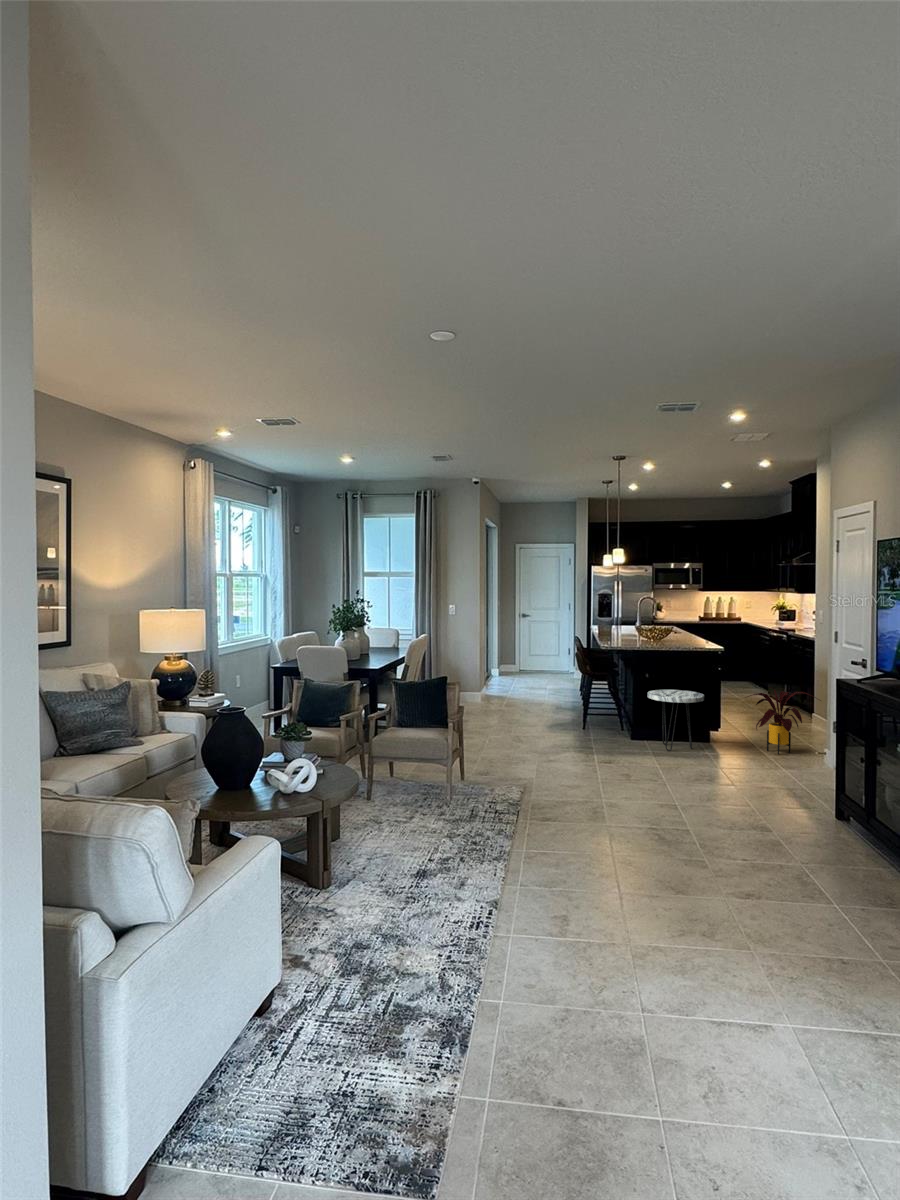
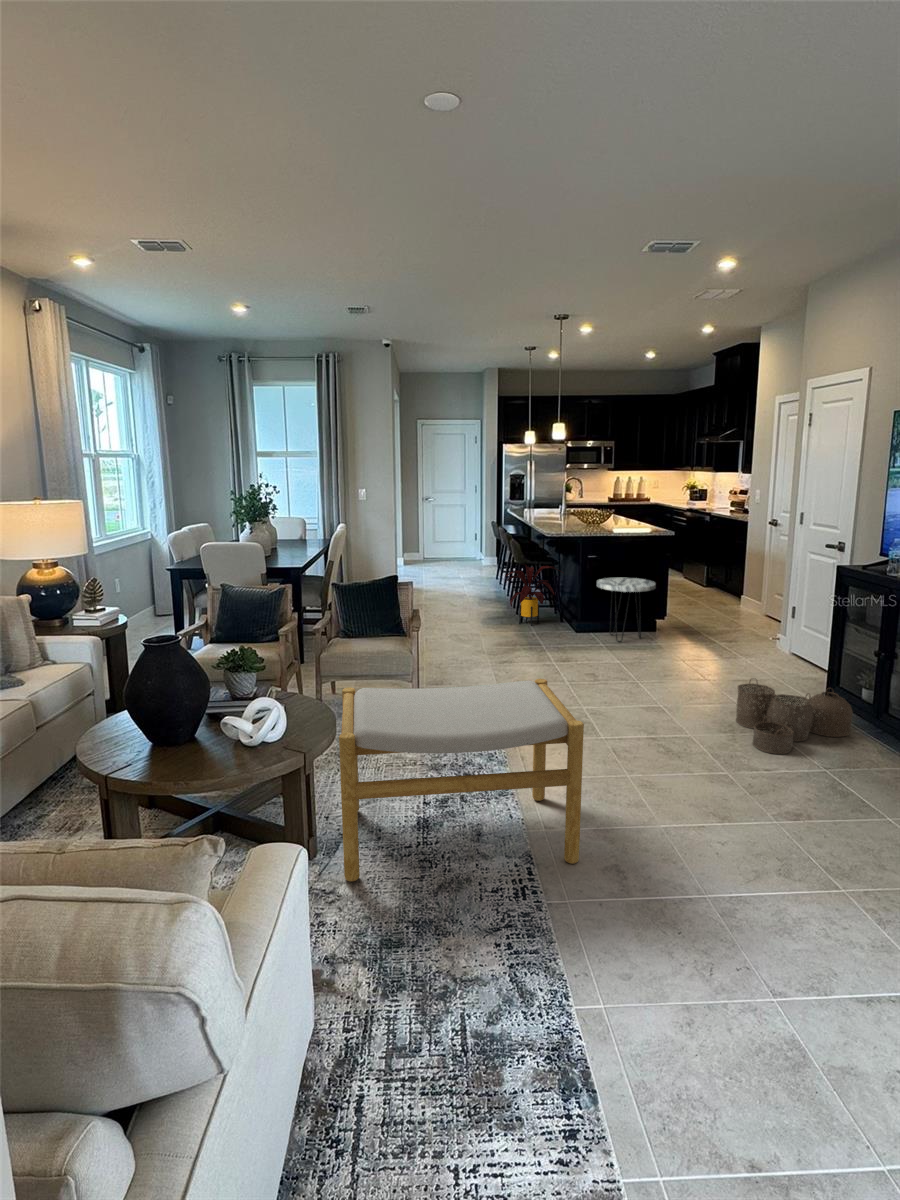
house plant: present [748,688,821,754] -> present [506,565,561,626]
footstool: none [343,756,535,912] -> present [339,679,584,882]
woven basket: none [741,782,852,851] -> present [736,679,853,754]

